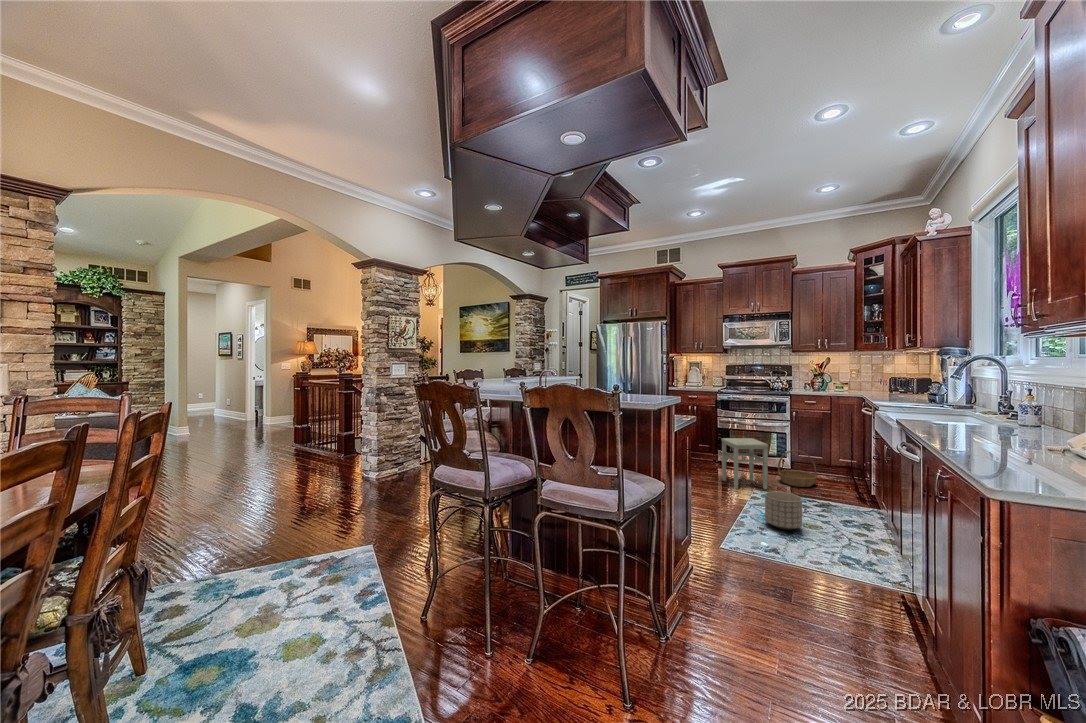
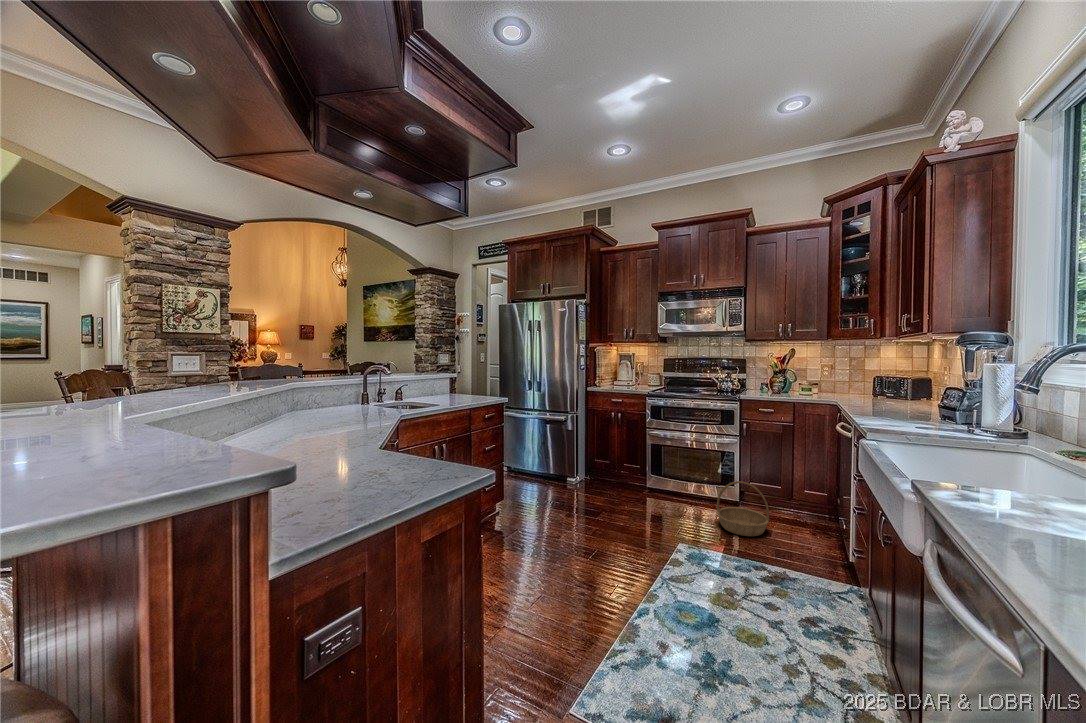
stool: present [721,438,768,489] -> none [638,463,699,542]
planter: present [765,491,802,530] -> none [668,571,727,647]

